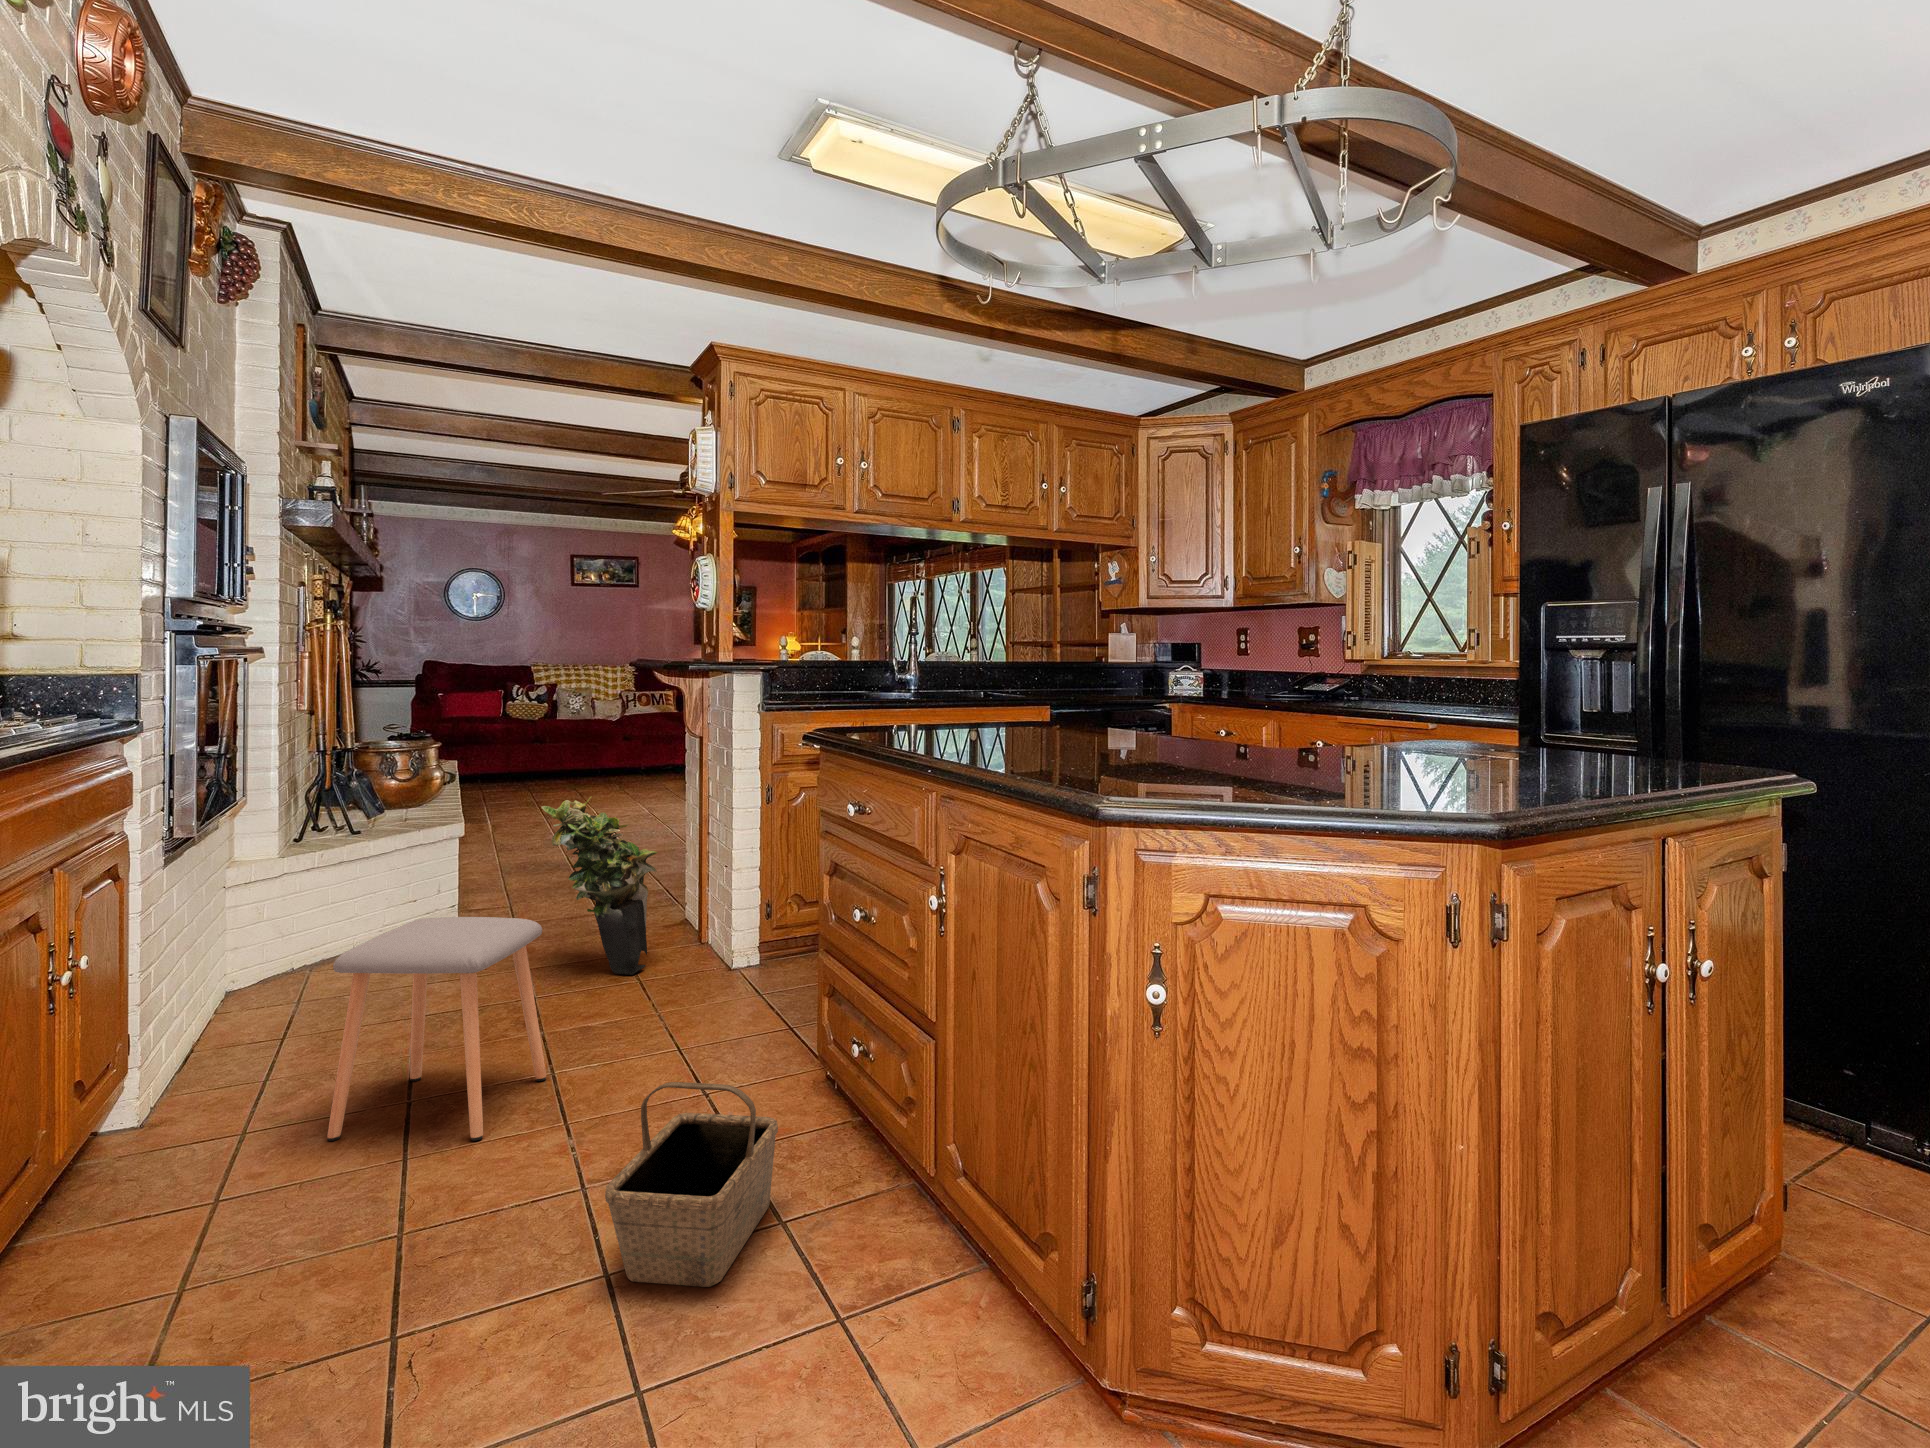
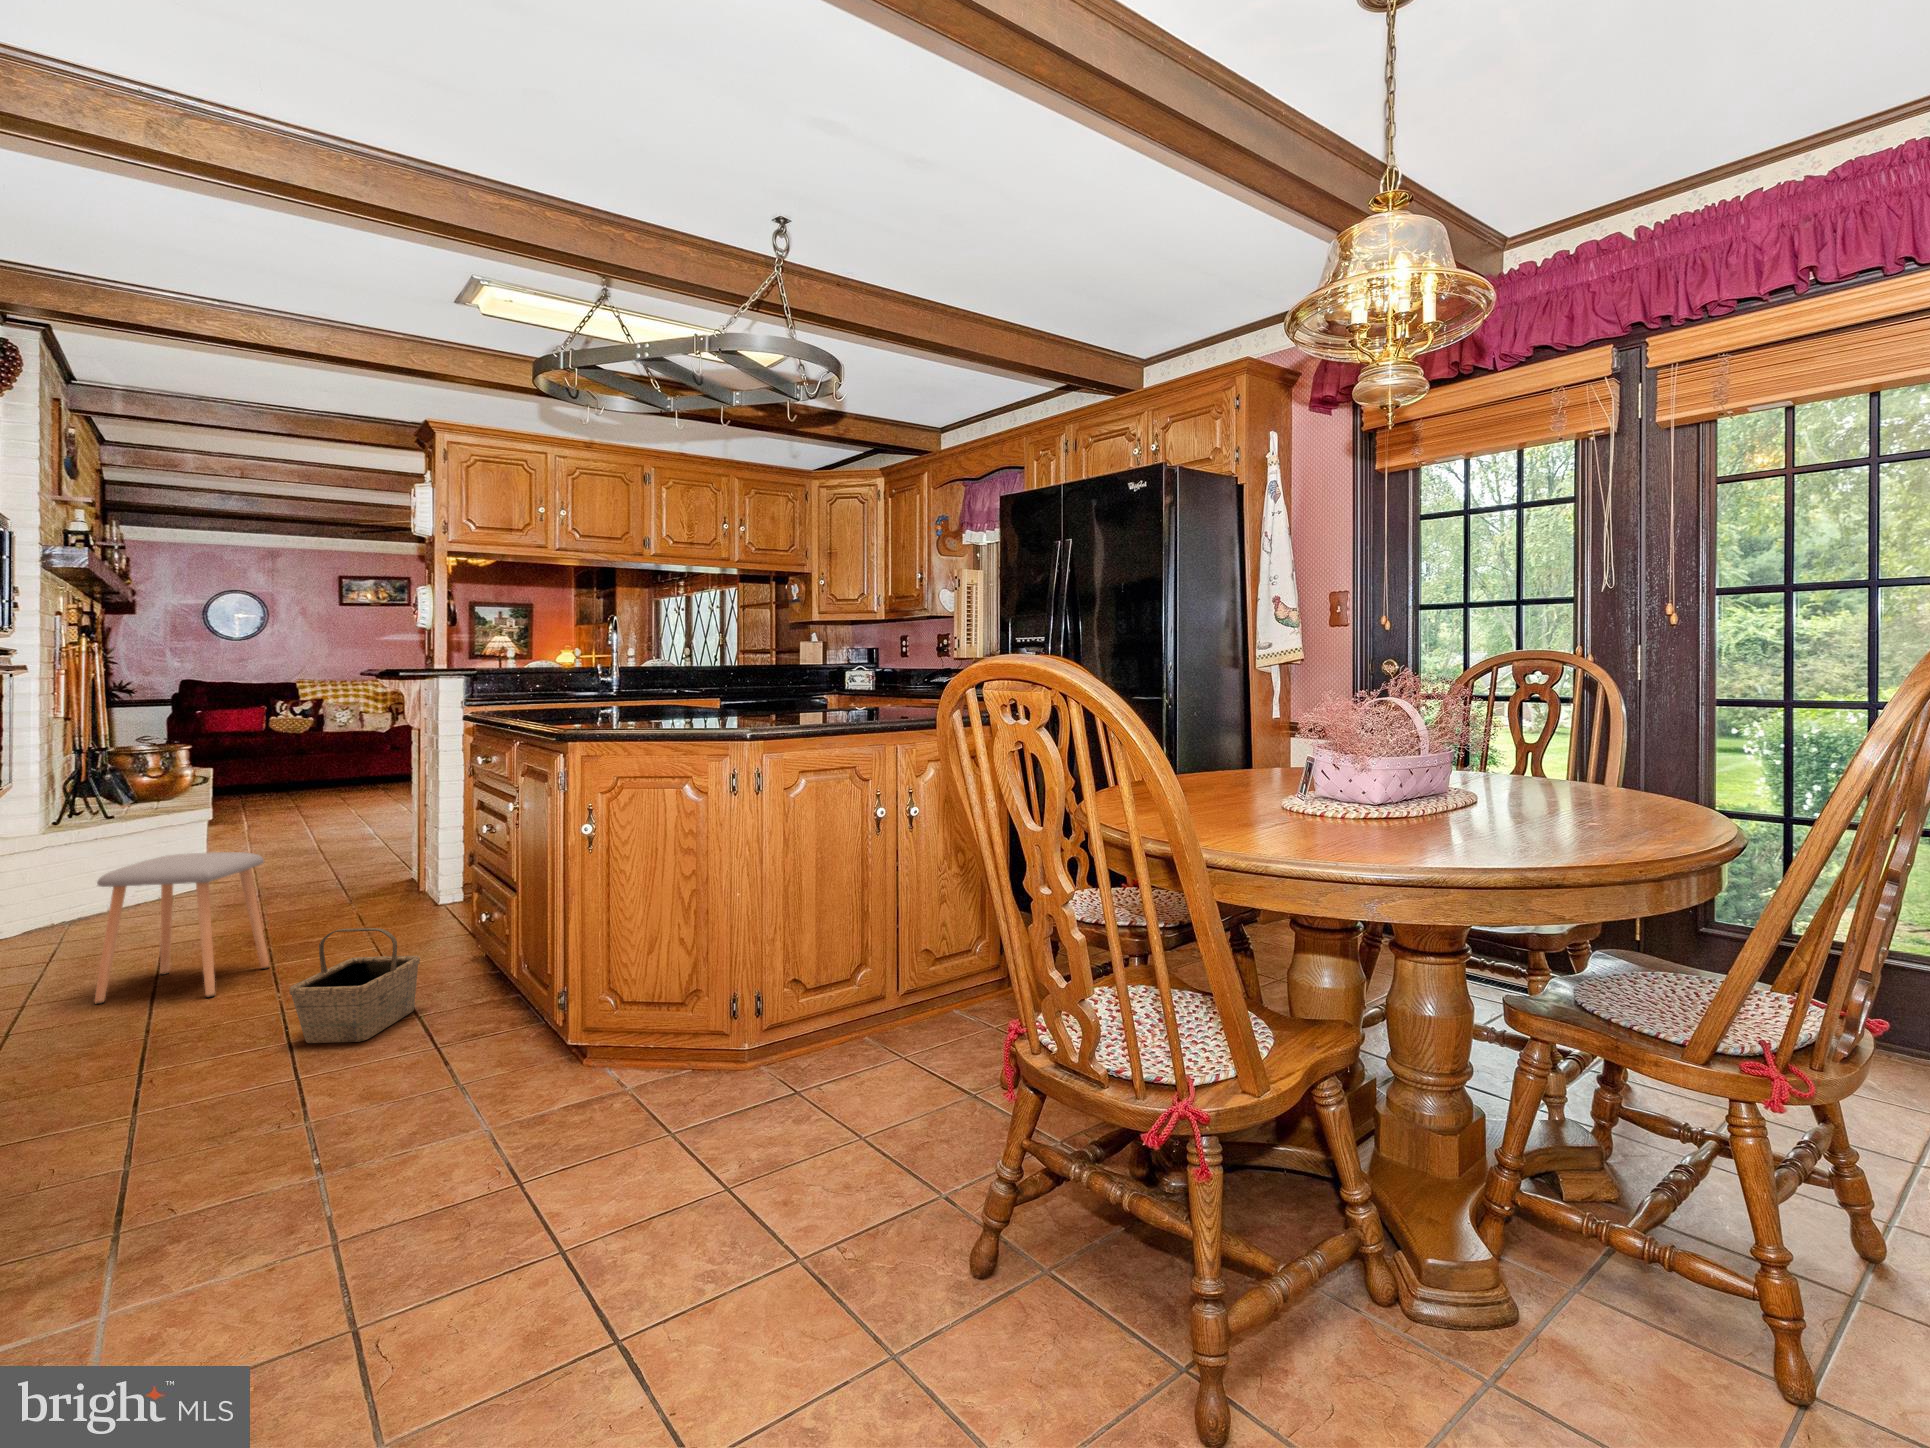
potted plant: present [542,797,658,975] -> none [275,776,377,913]

